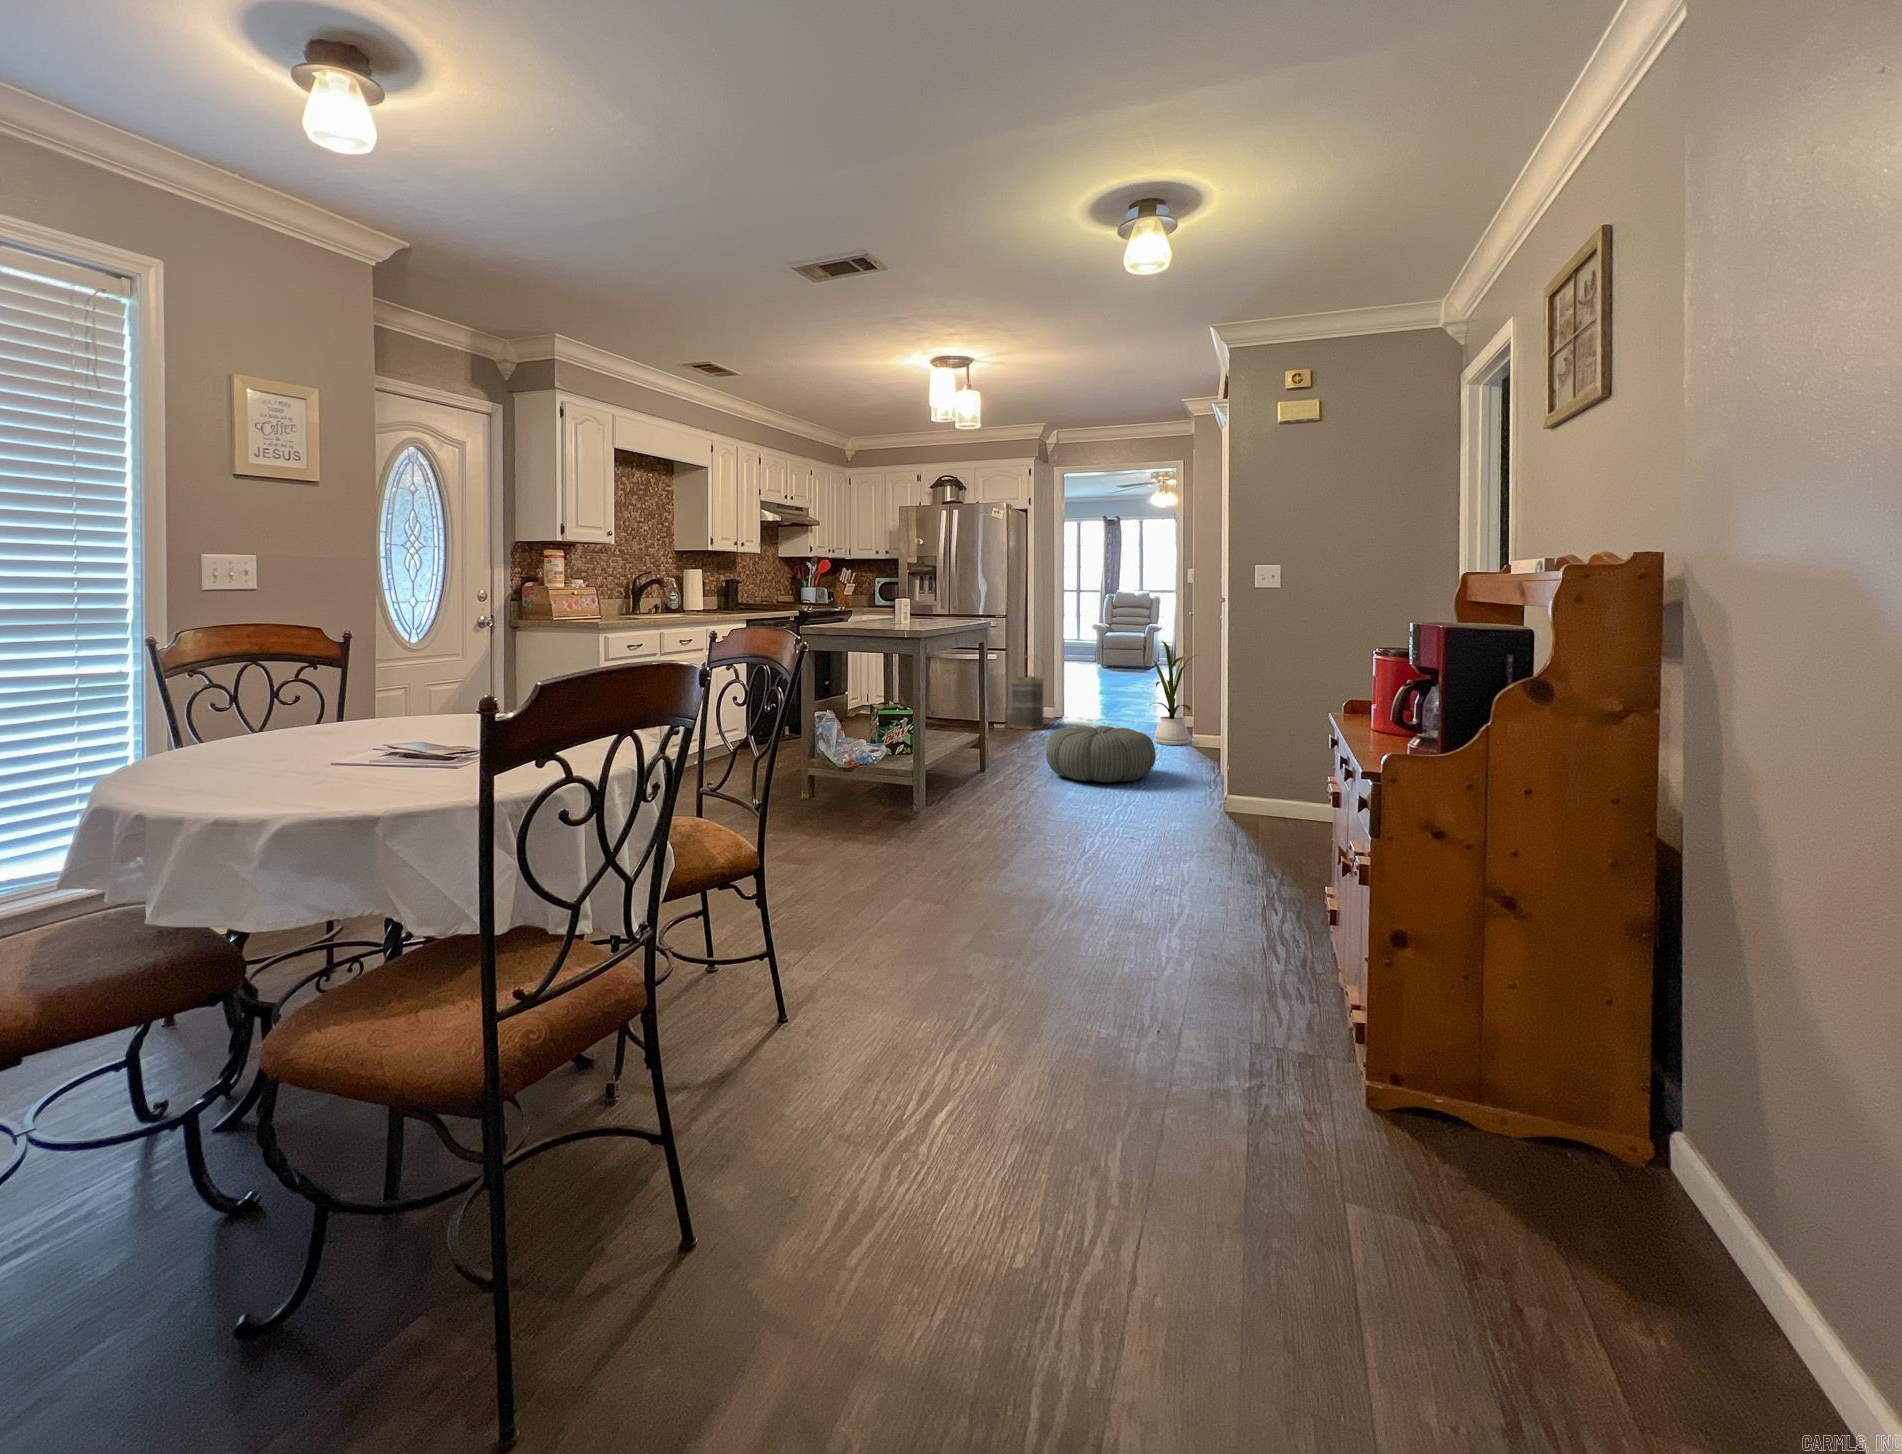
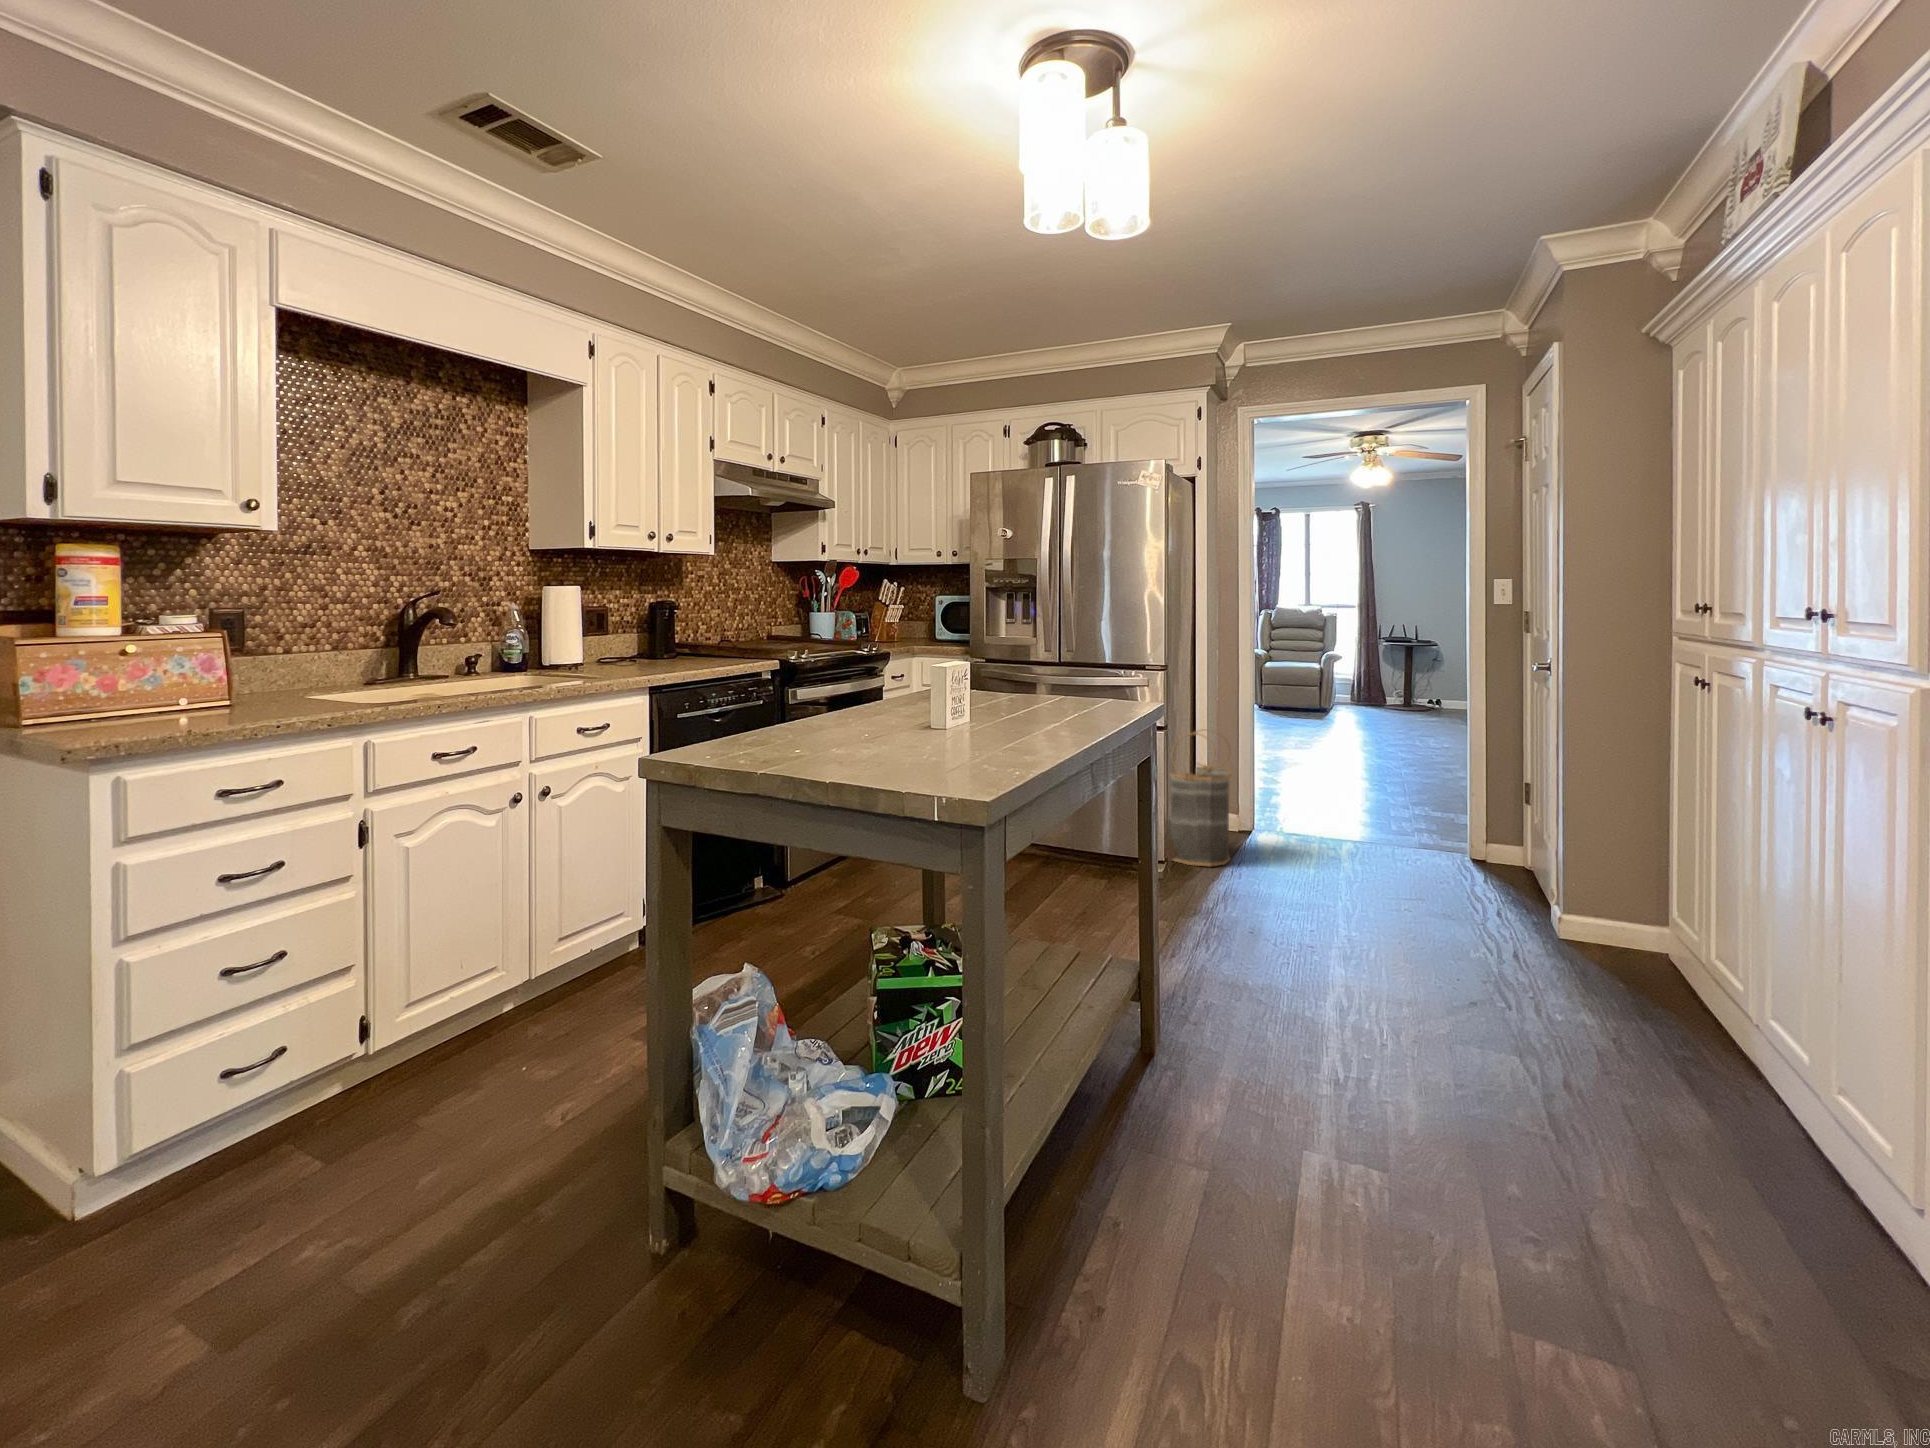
house plant: present [1150,641,1197,745] -> none [1461,709,1589,931]
pouf: present [1046,726,1156,782] -> none [1311,945,1634,1150]

